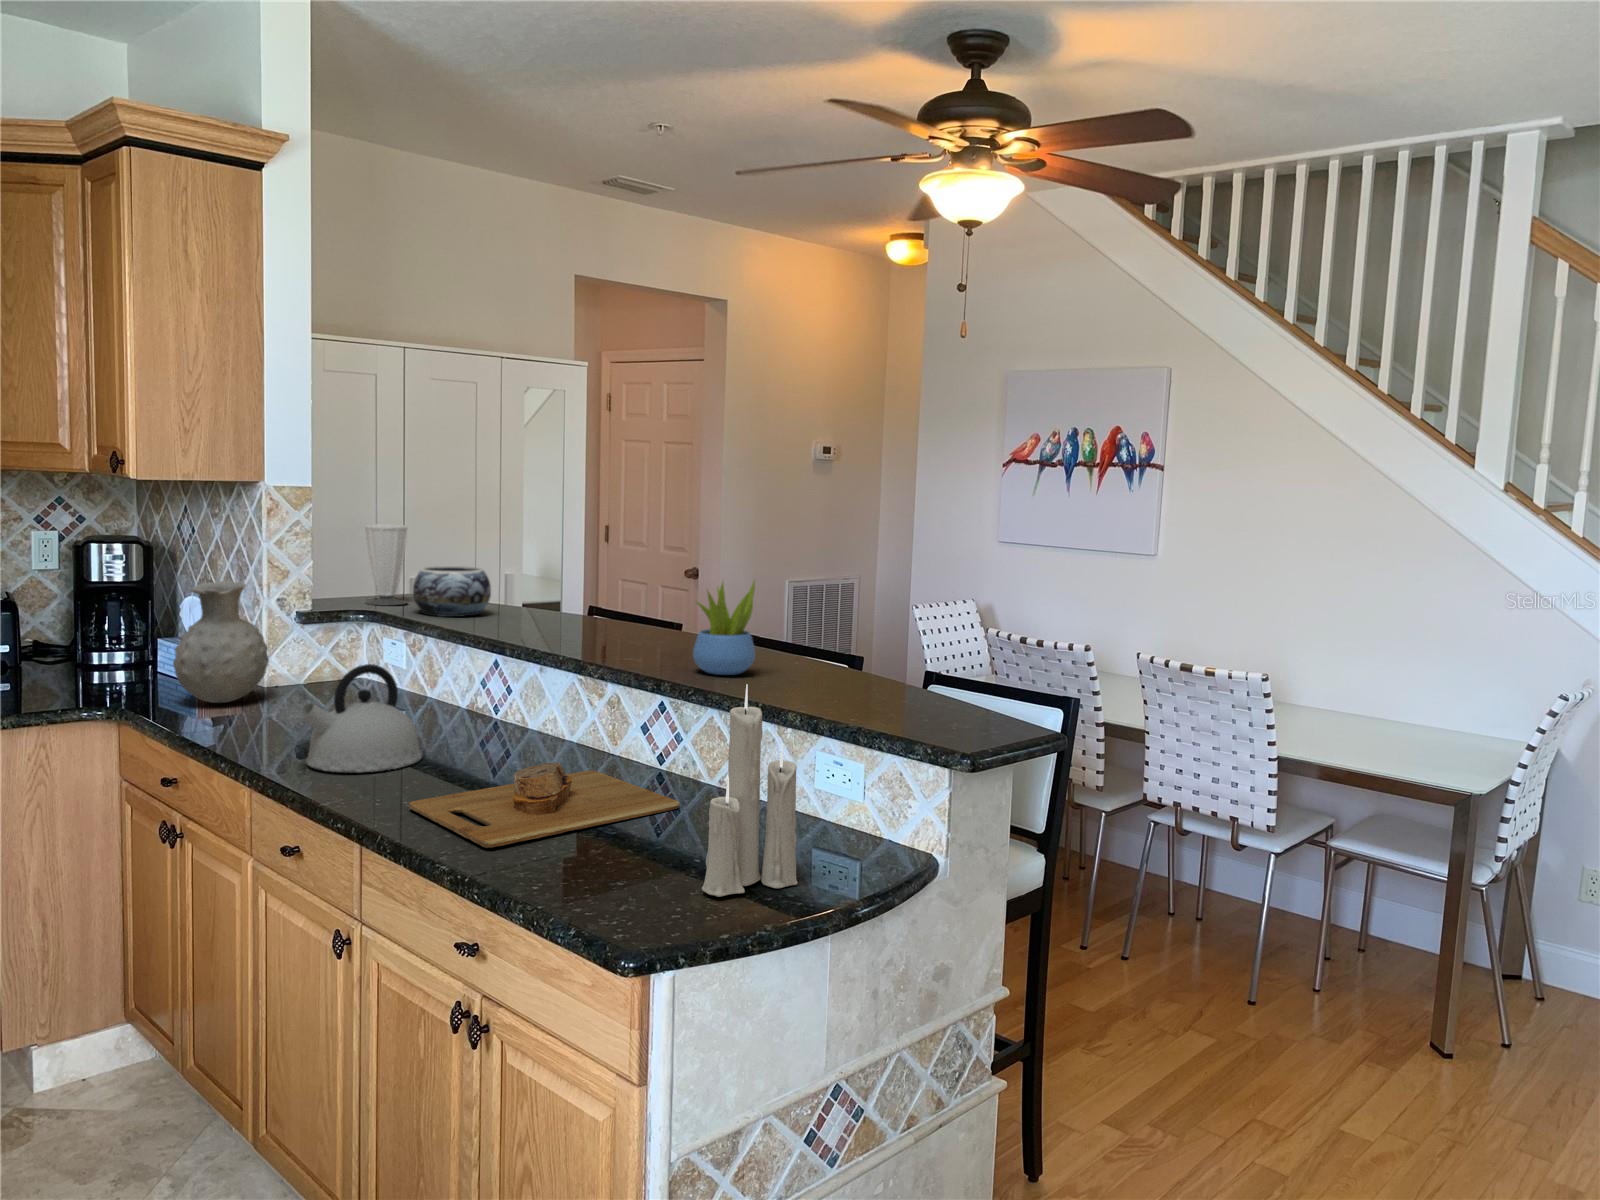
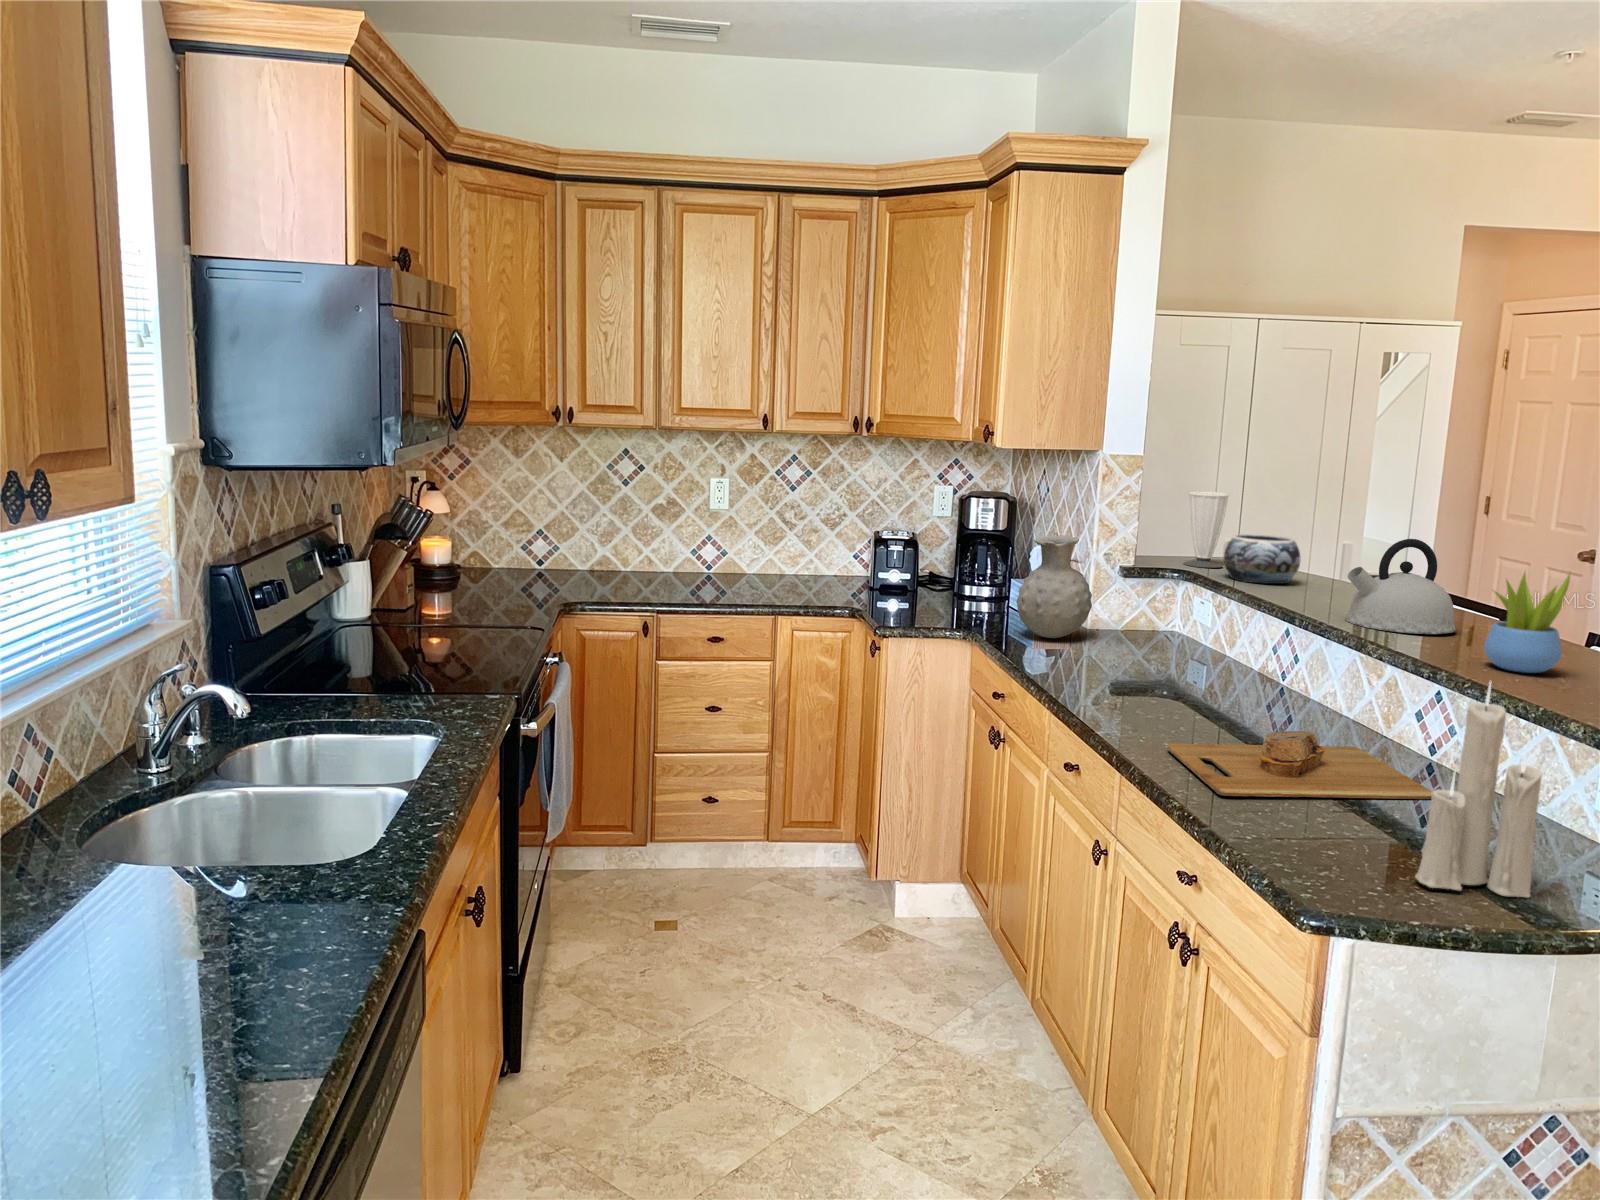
kettle: present [299,664,422,772] -> present [1346,539,1456,634]

